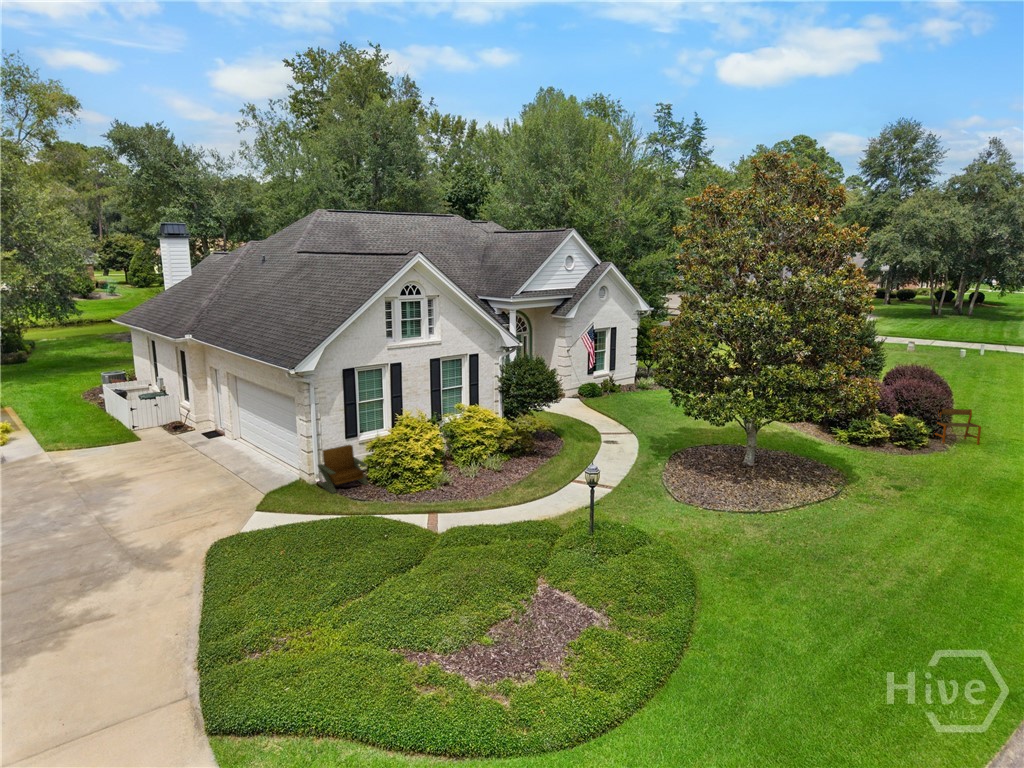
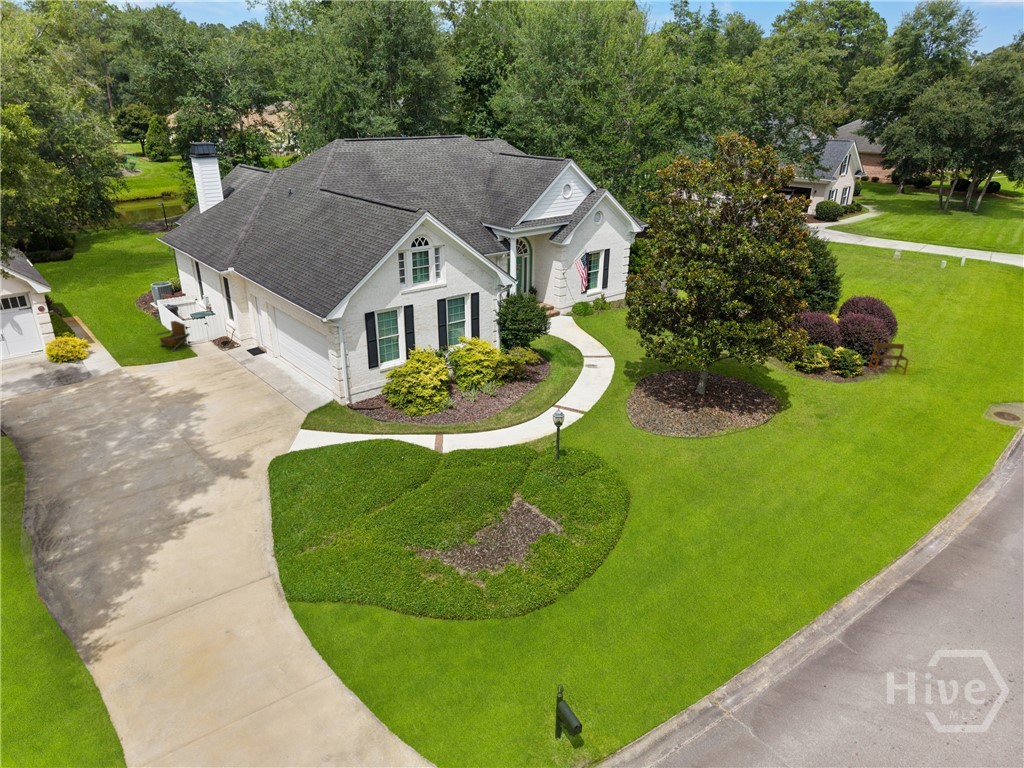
lounge chair: present [318,445,369,493] -> present [157,321,191,352]

